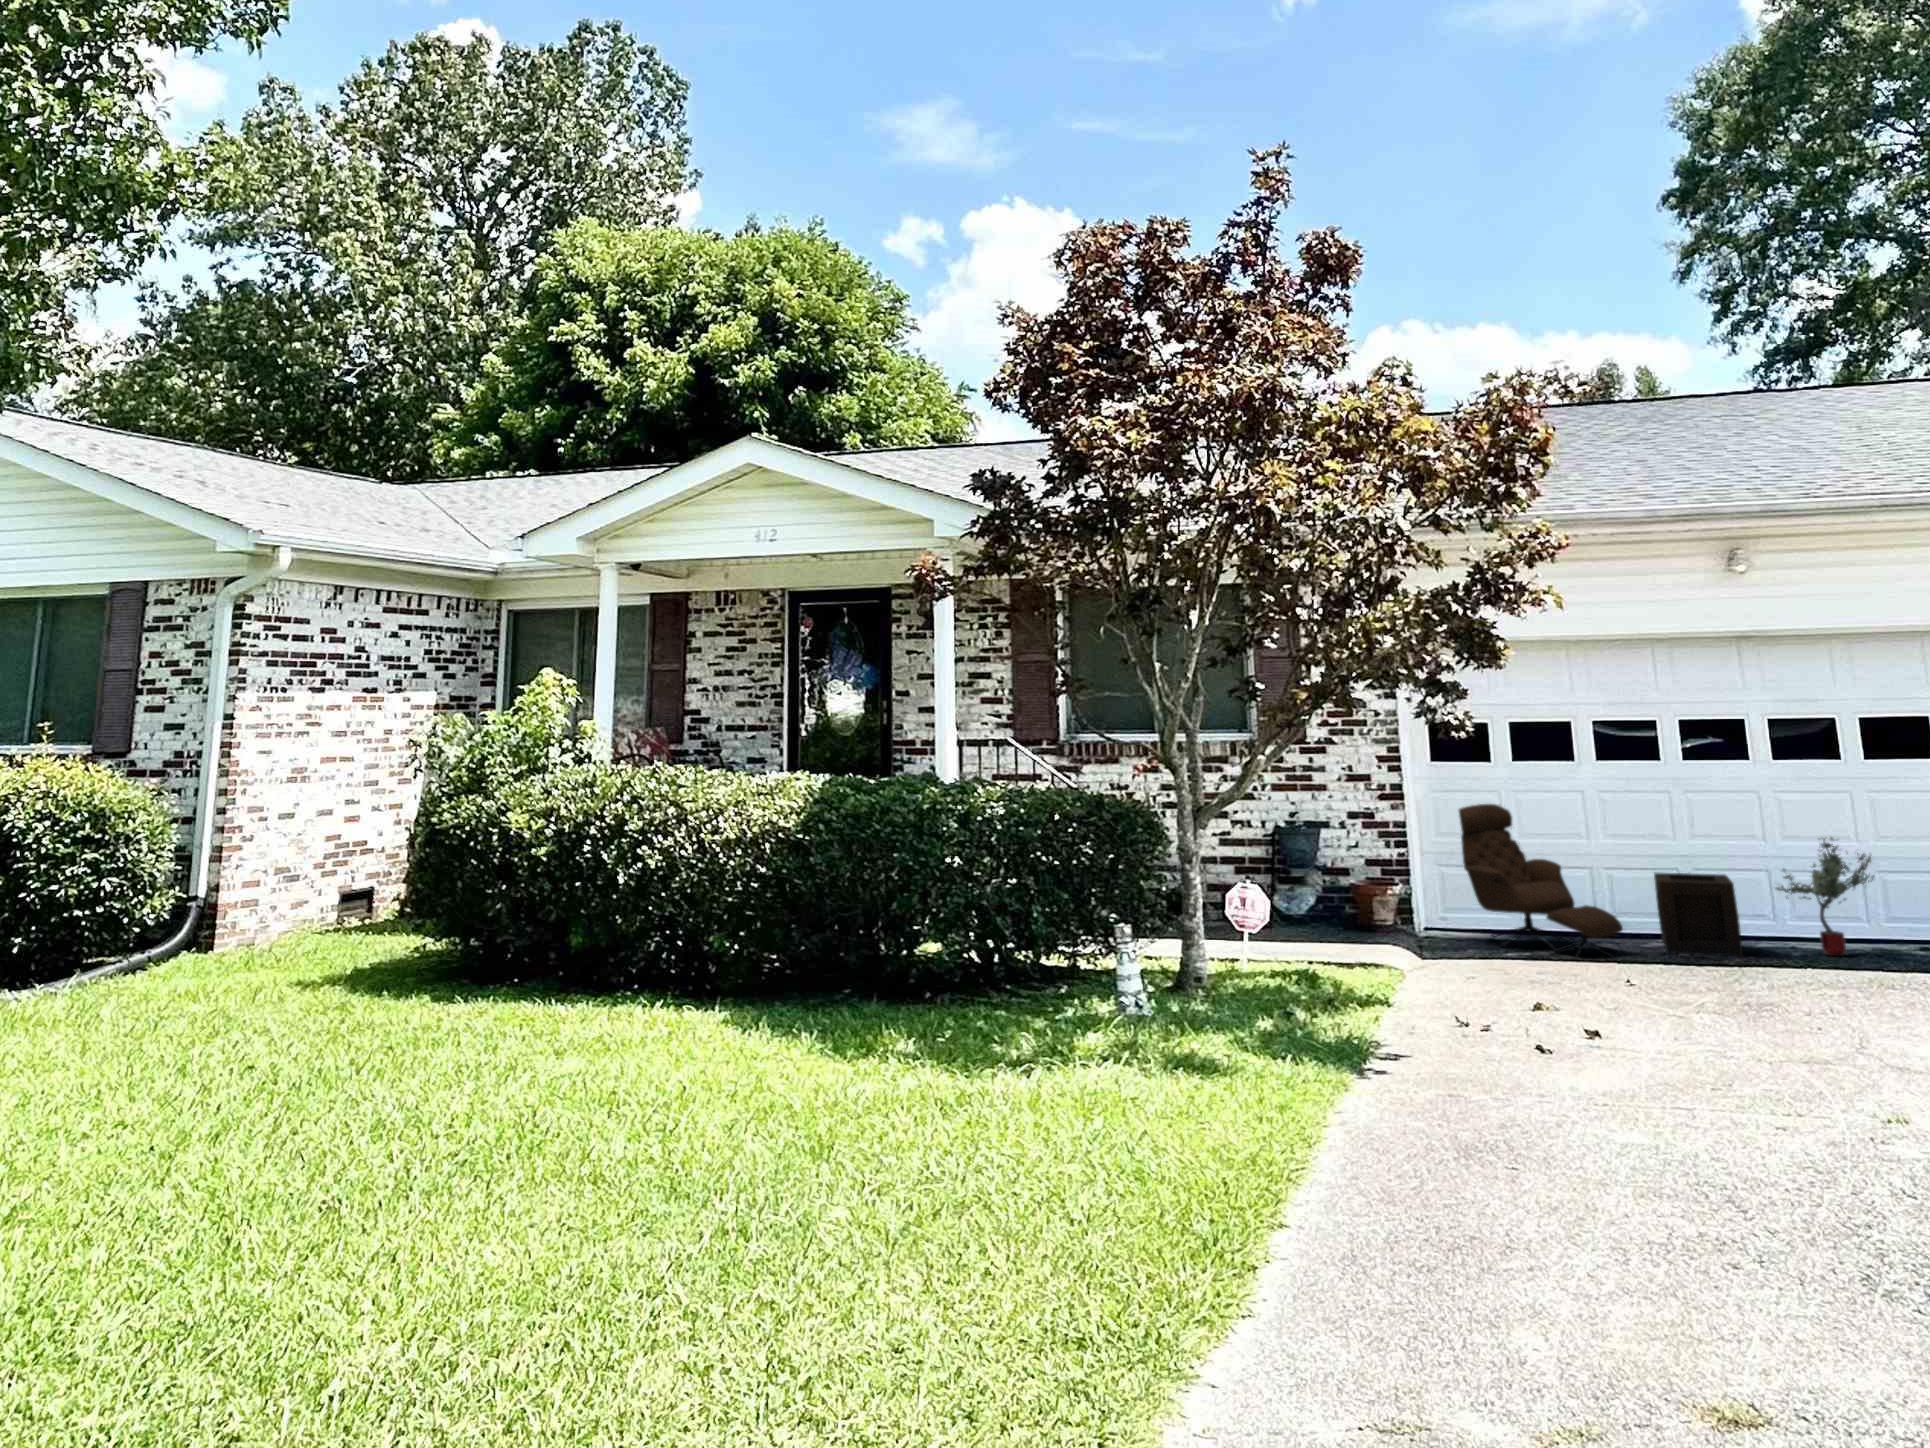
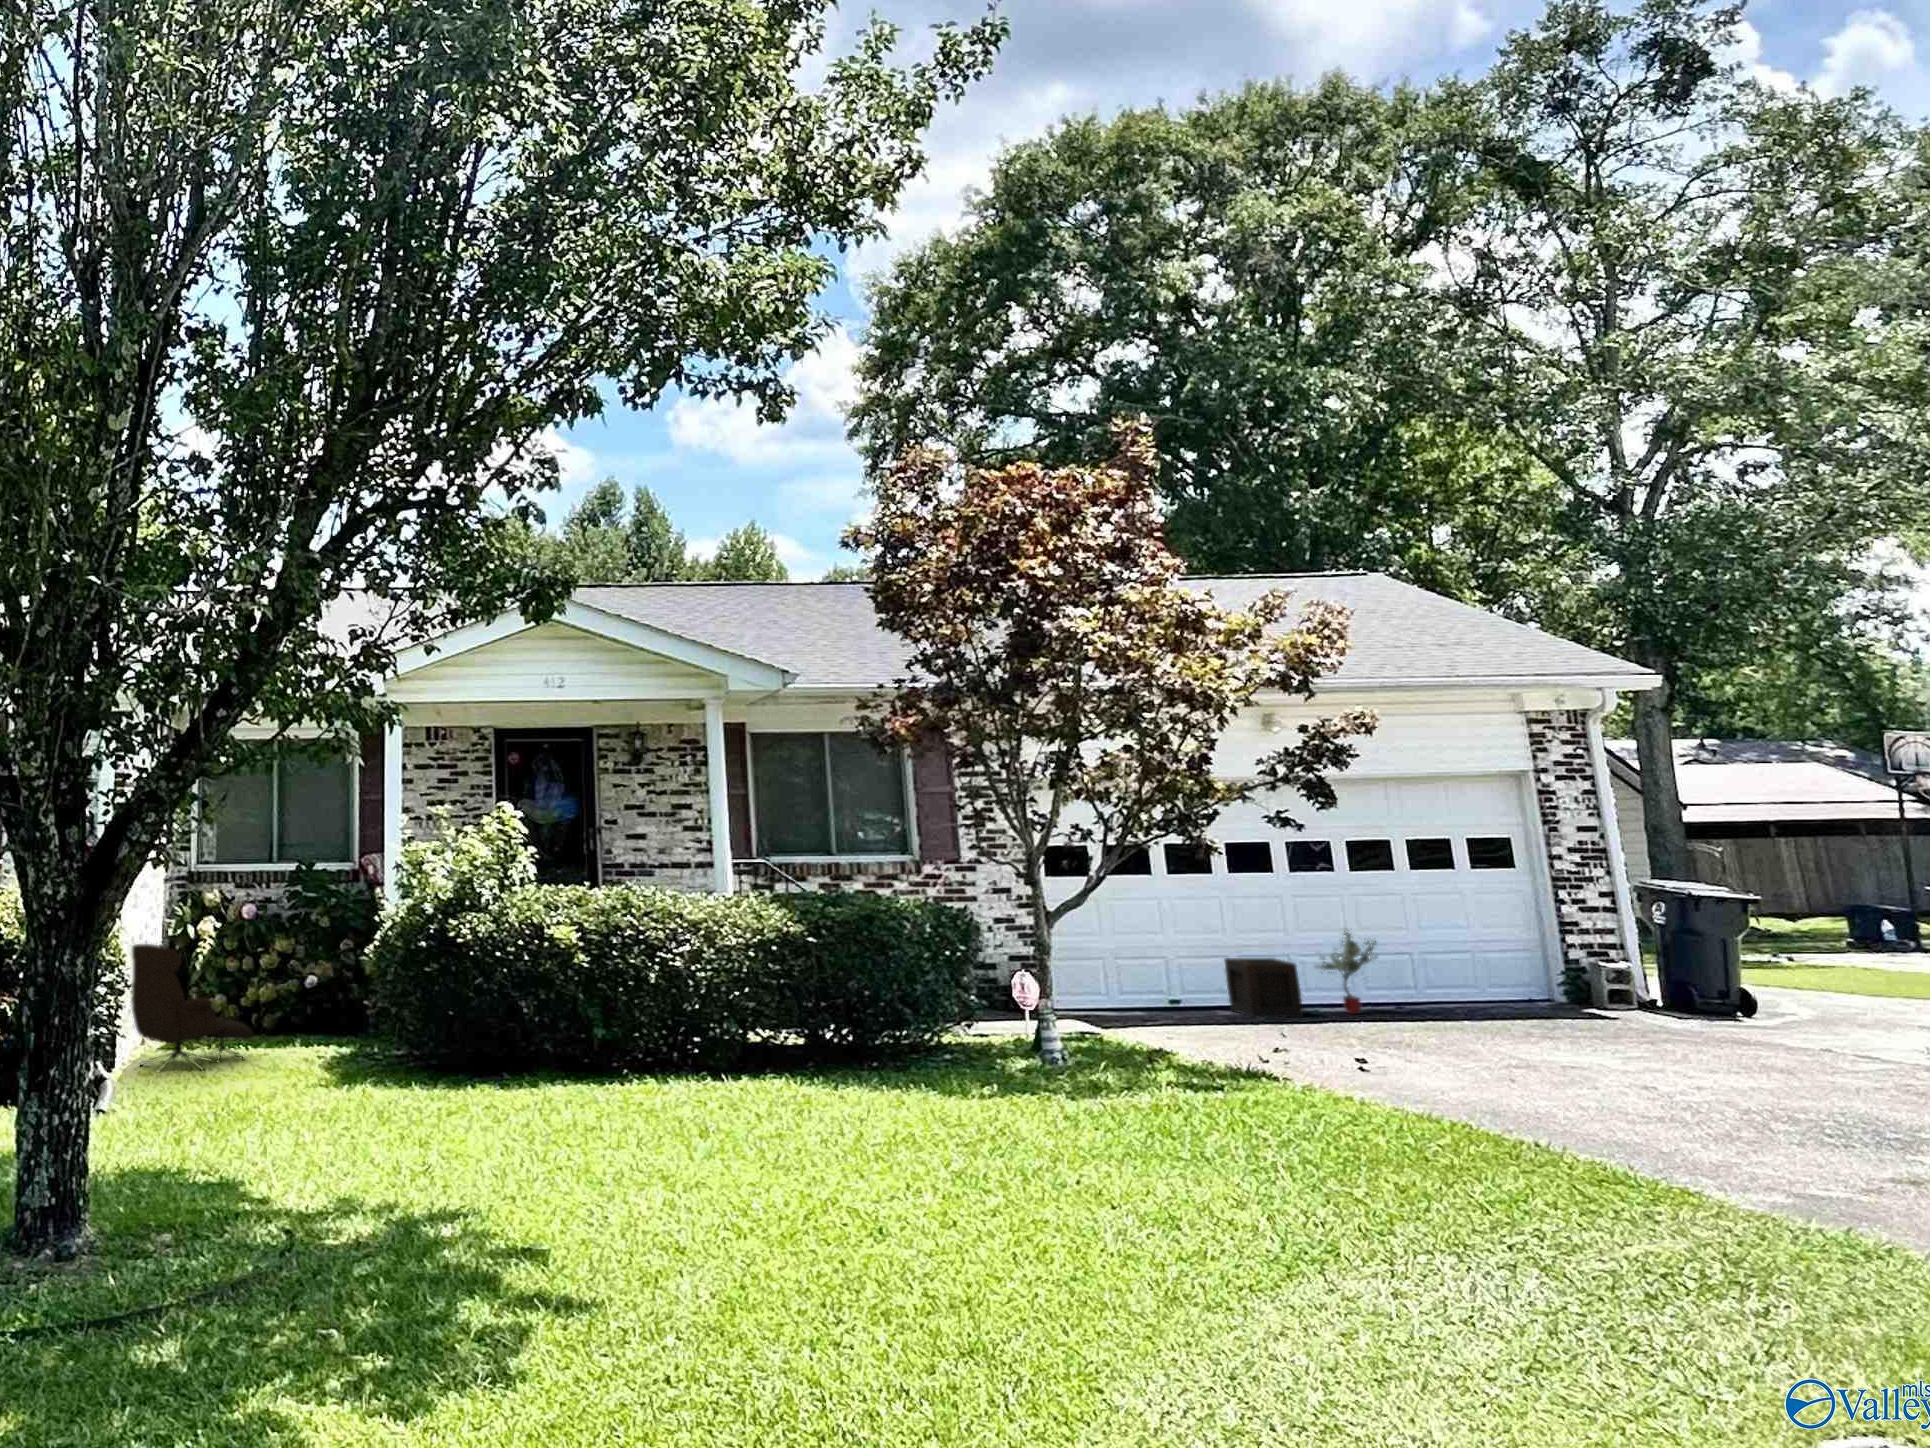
lounge chair: present [1459,804,1623,957] -> present [132,944,253,1072]

